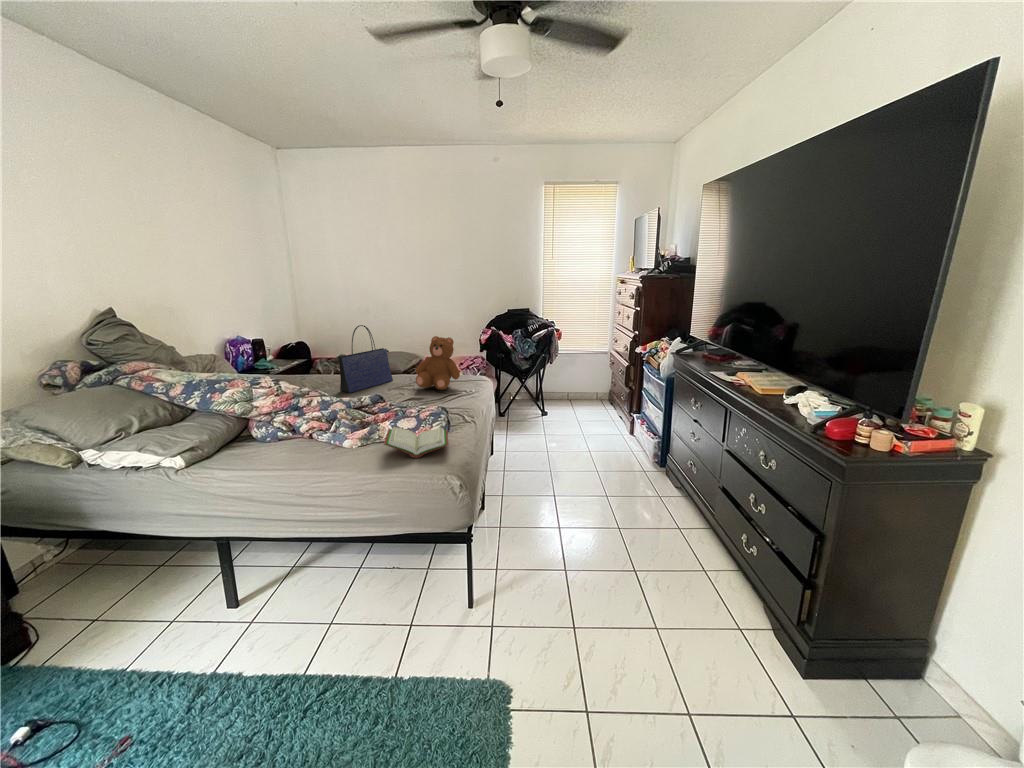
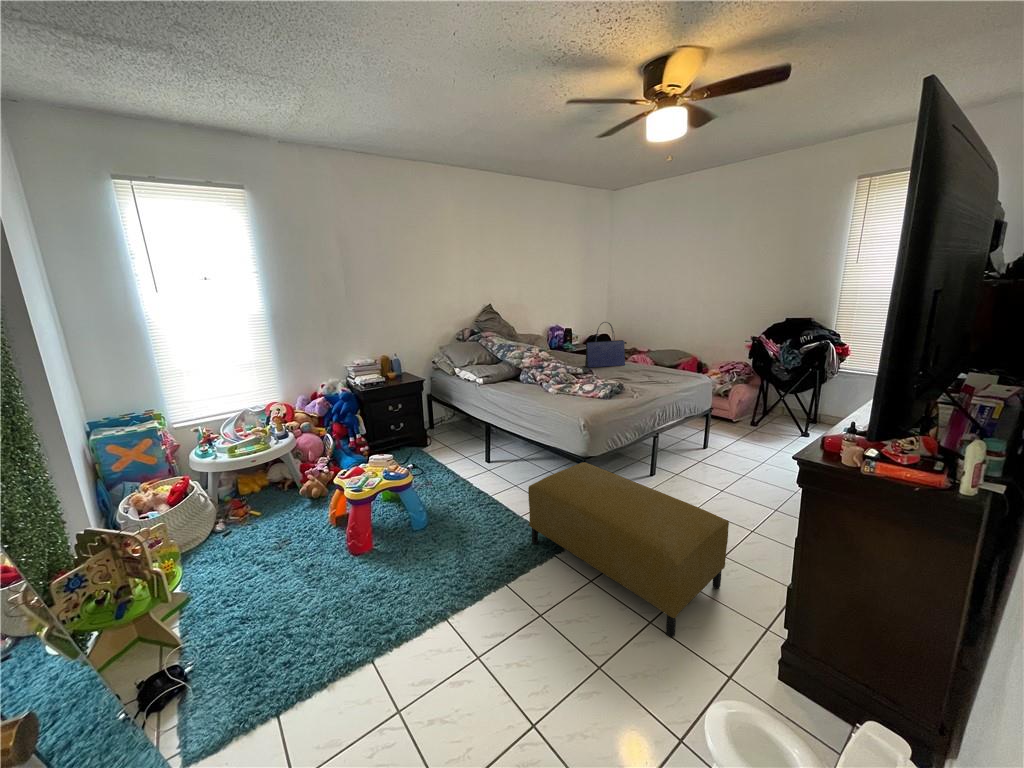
teddy bear: present [416,336,460,390] -> none [630,334,667,376]
book: present [384,427,449,458] -> none [557,385,604,405]
ottoman: none [450,540,747,727] -> present [528,462,729,638]

